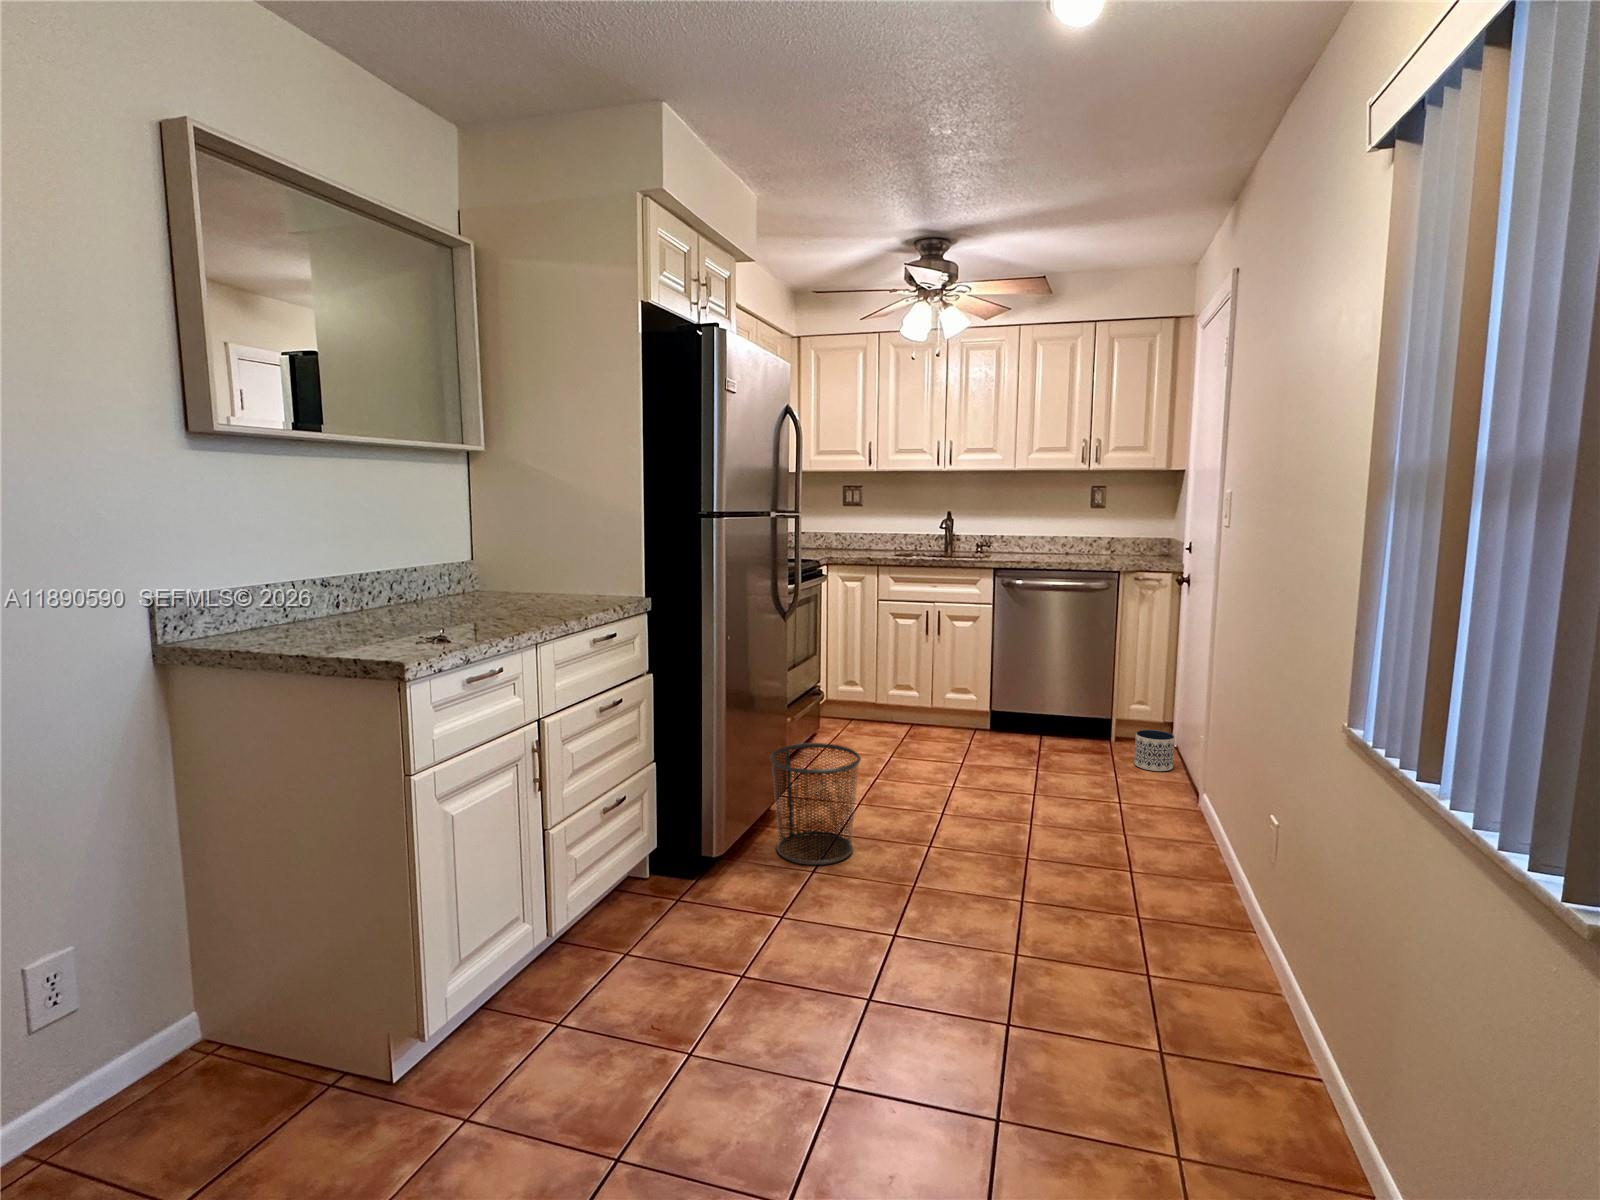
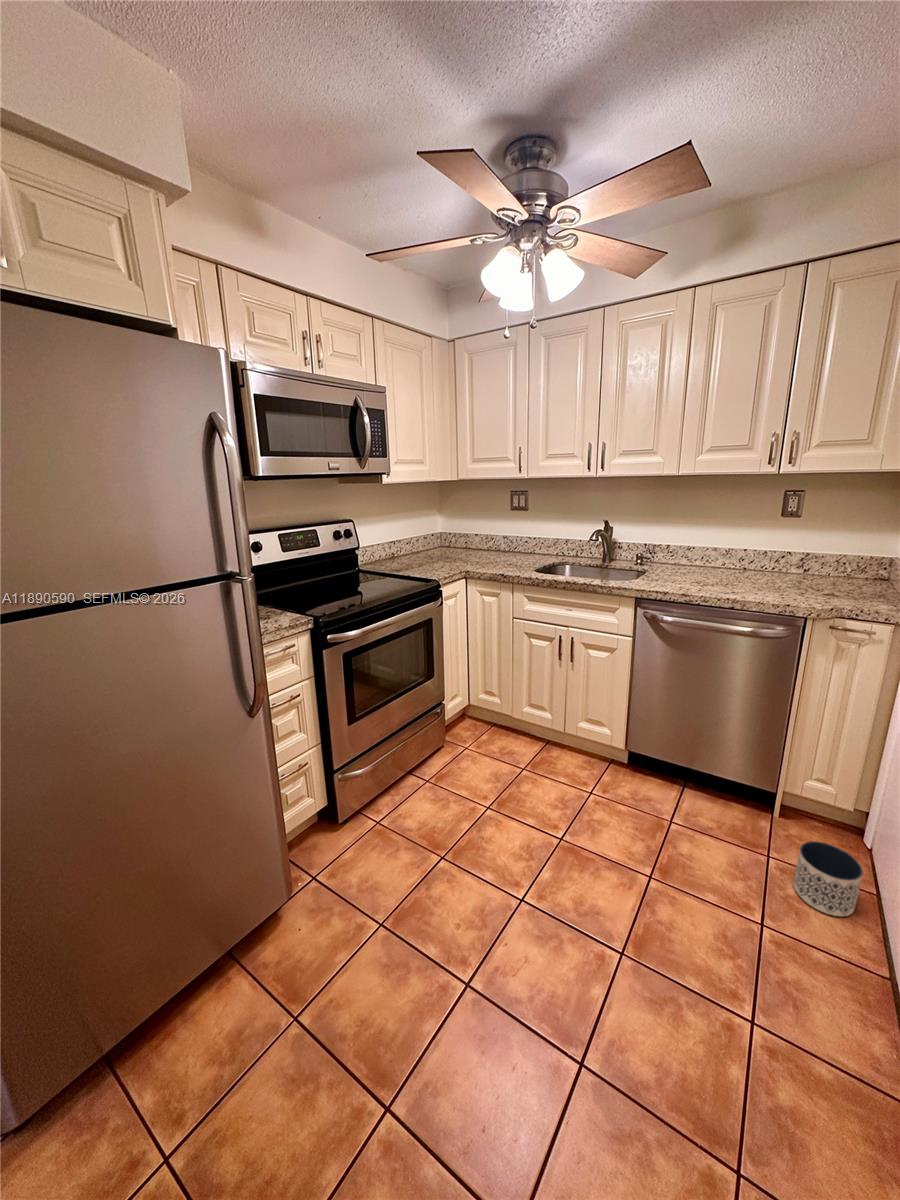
waste bin: present [770,743,861,865] -> none [155,888,301,1101]

